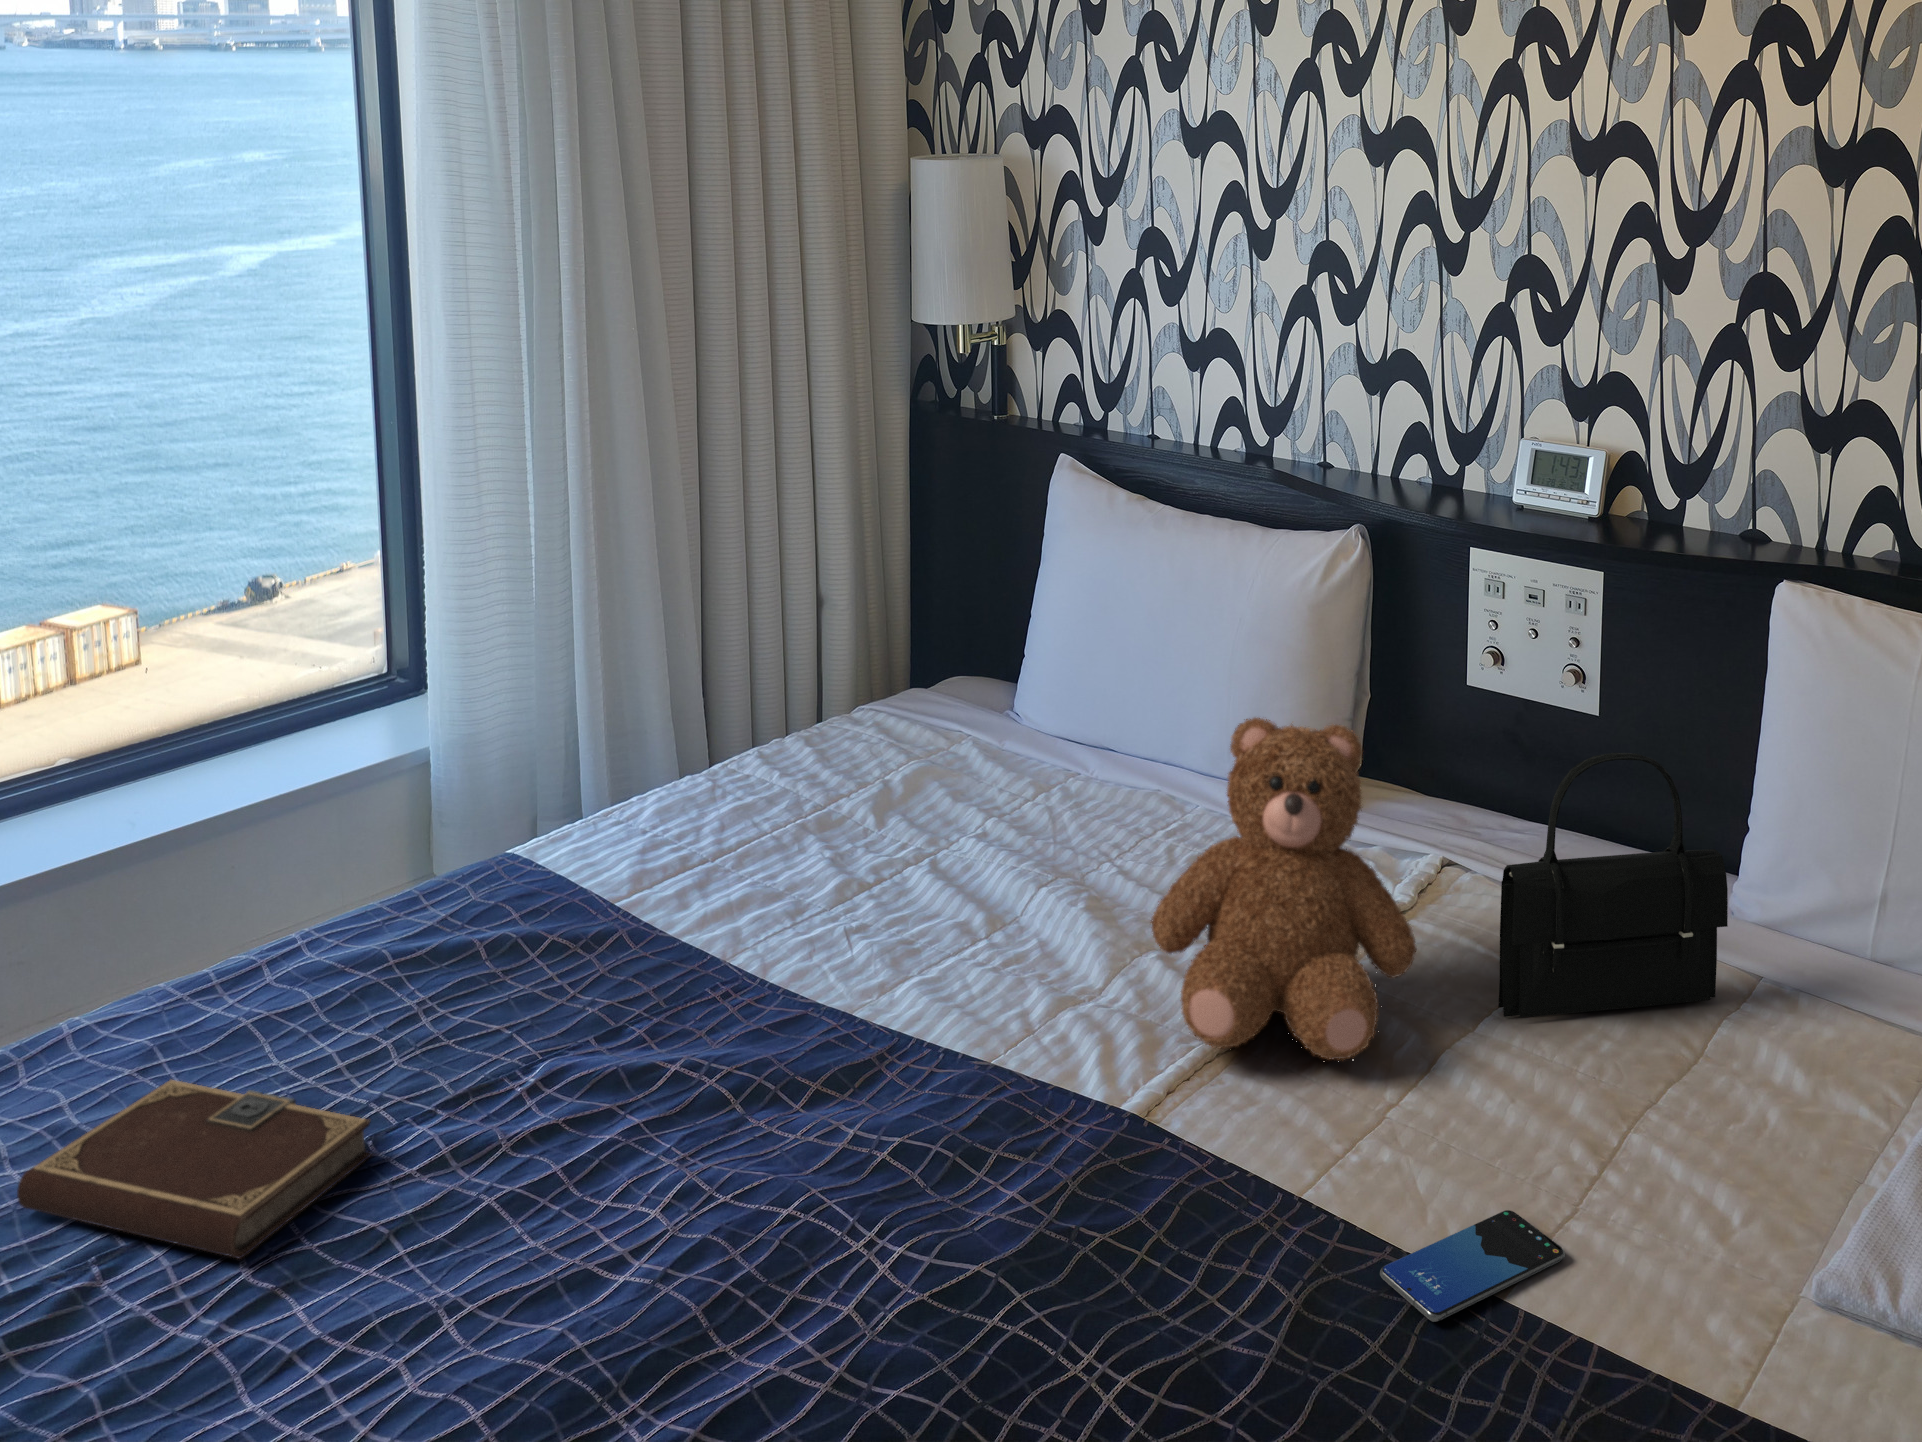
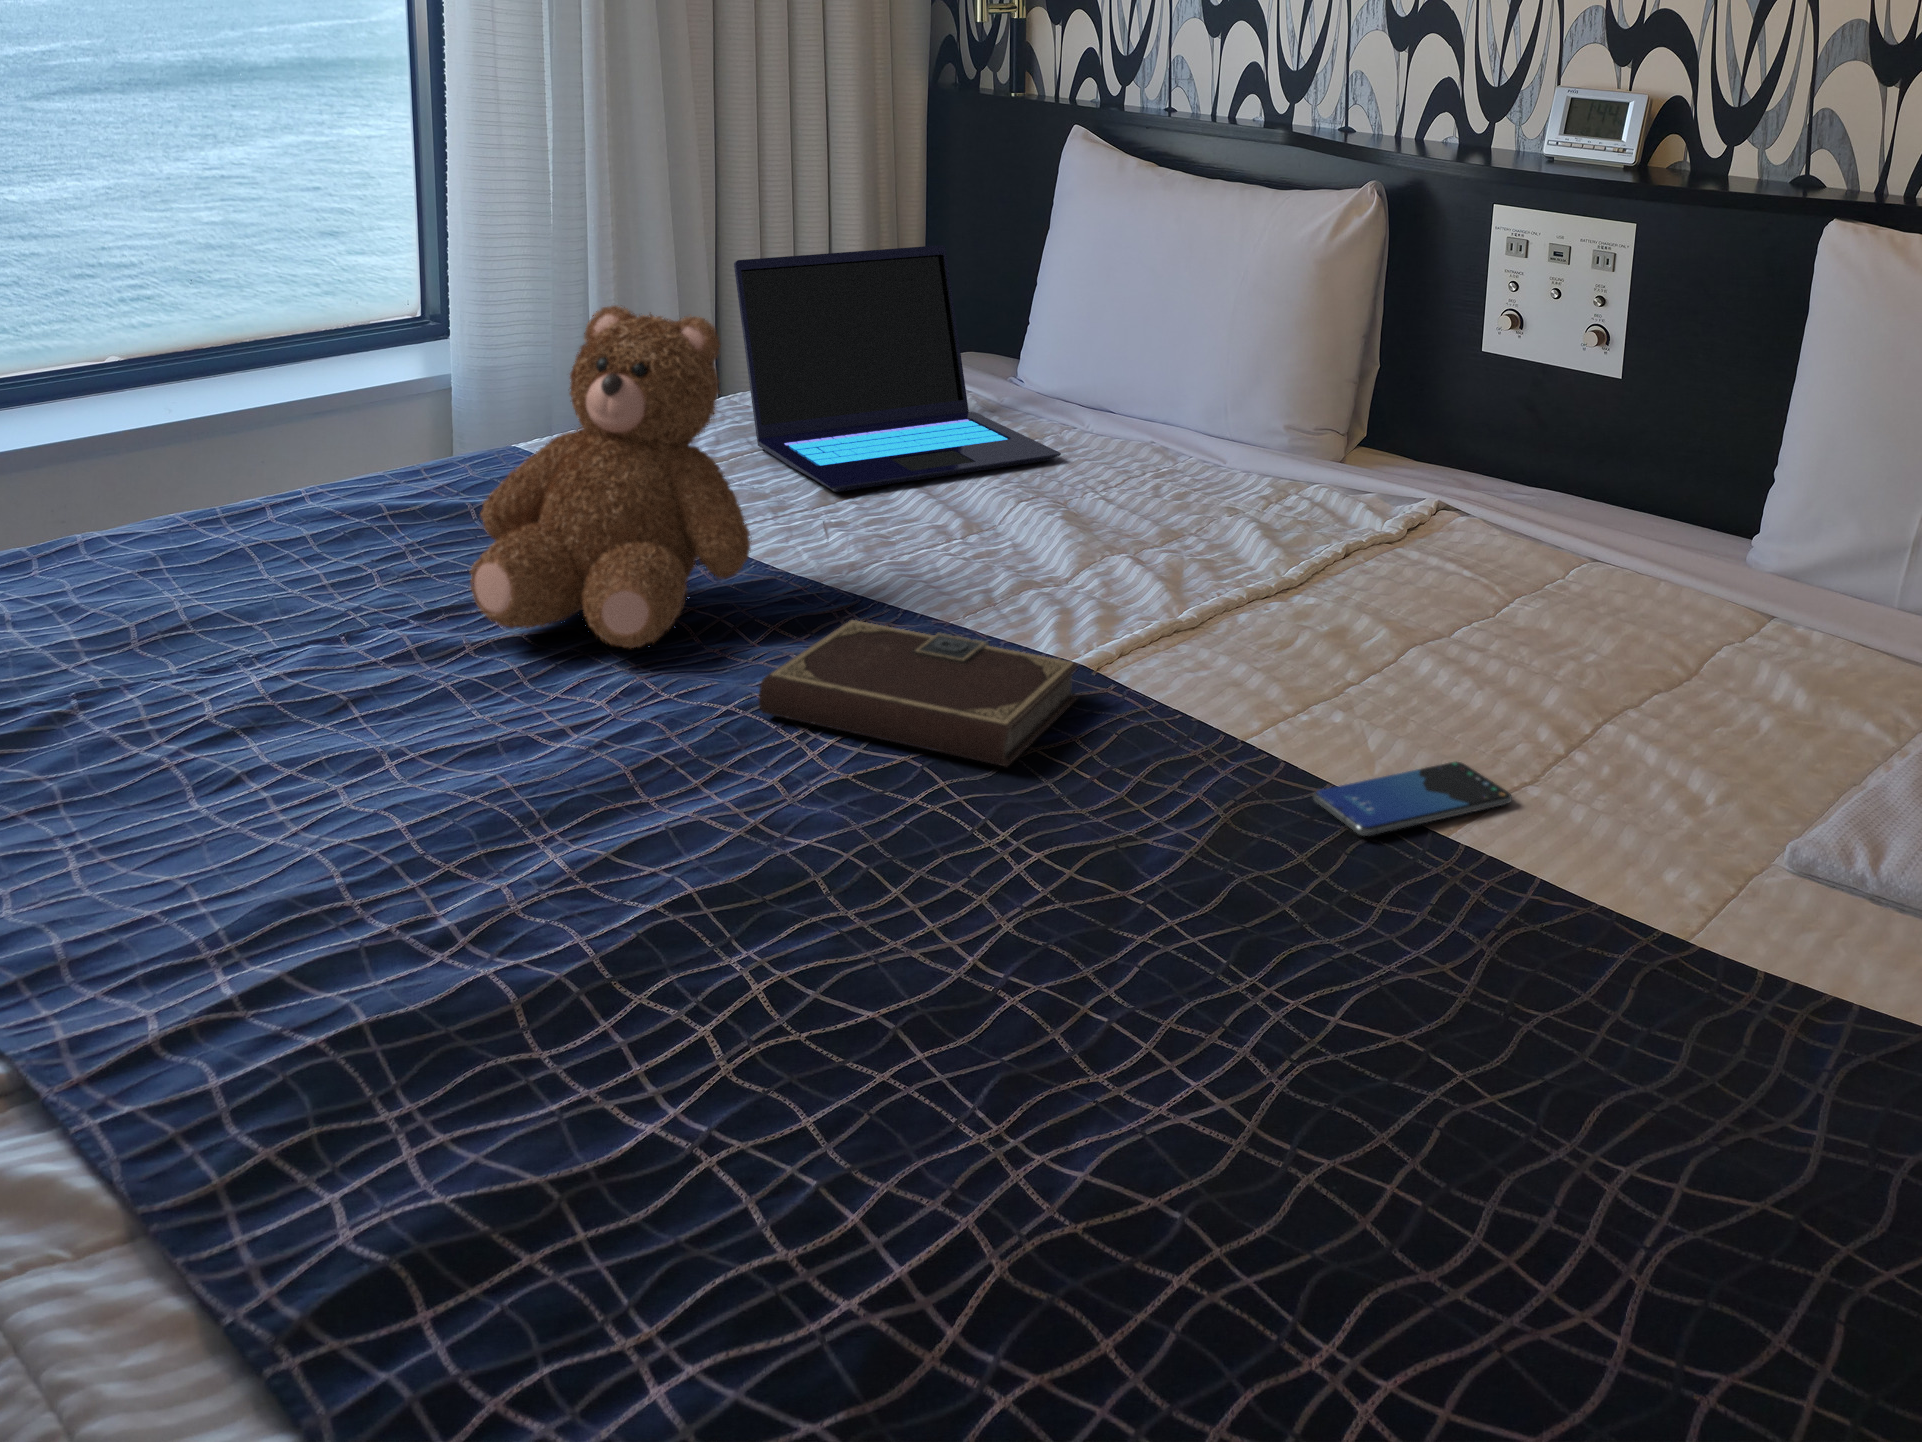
laptop: none [742,600,1075,886] -> present [734,245,1061,492]
teddy bear: present [1151,718,1417,1060] -> present [470,306,752,648]
handbag: present [1498,753,1728,1018] -> none [1478,354,1737,626]
notebook: present [17,1080,372,1259] -> present [759,620,1078,767]

